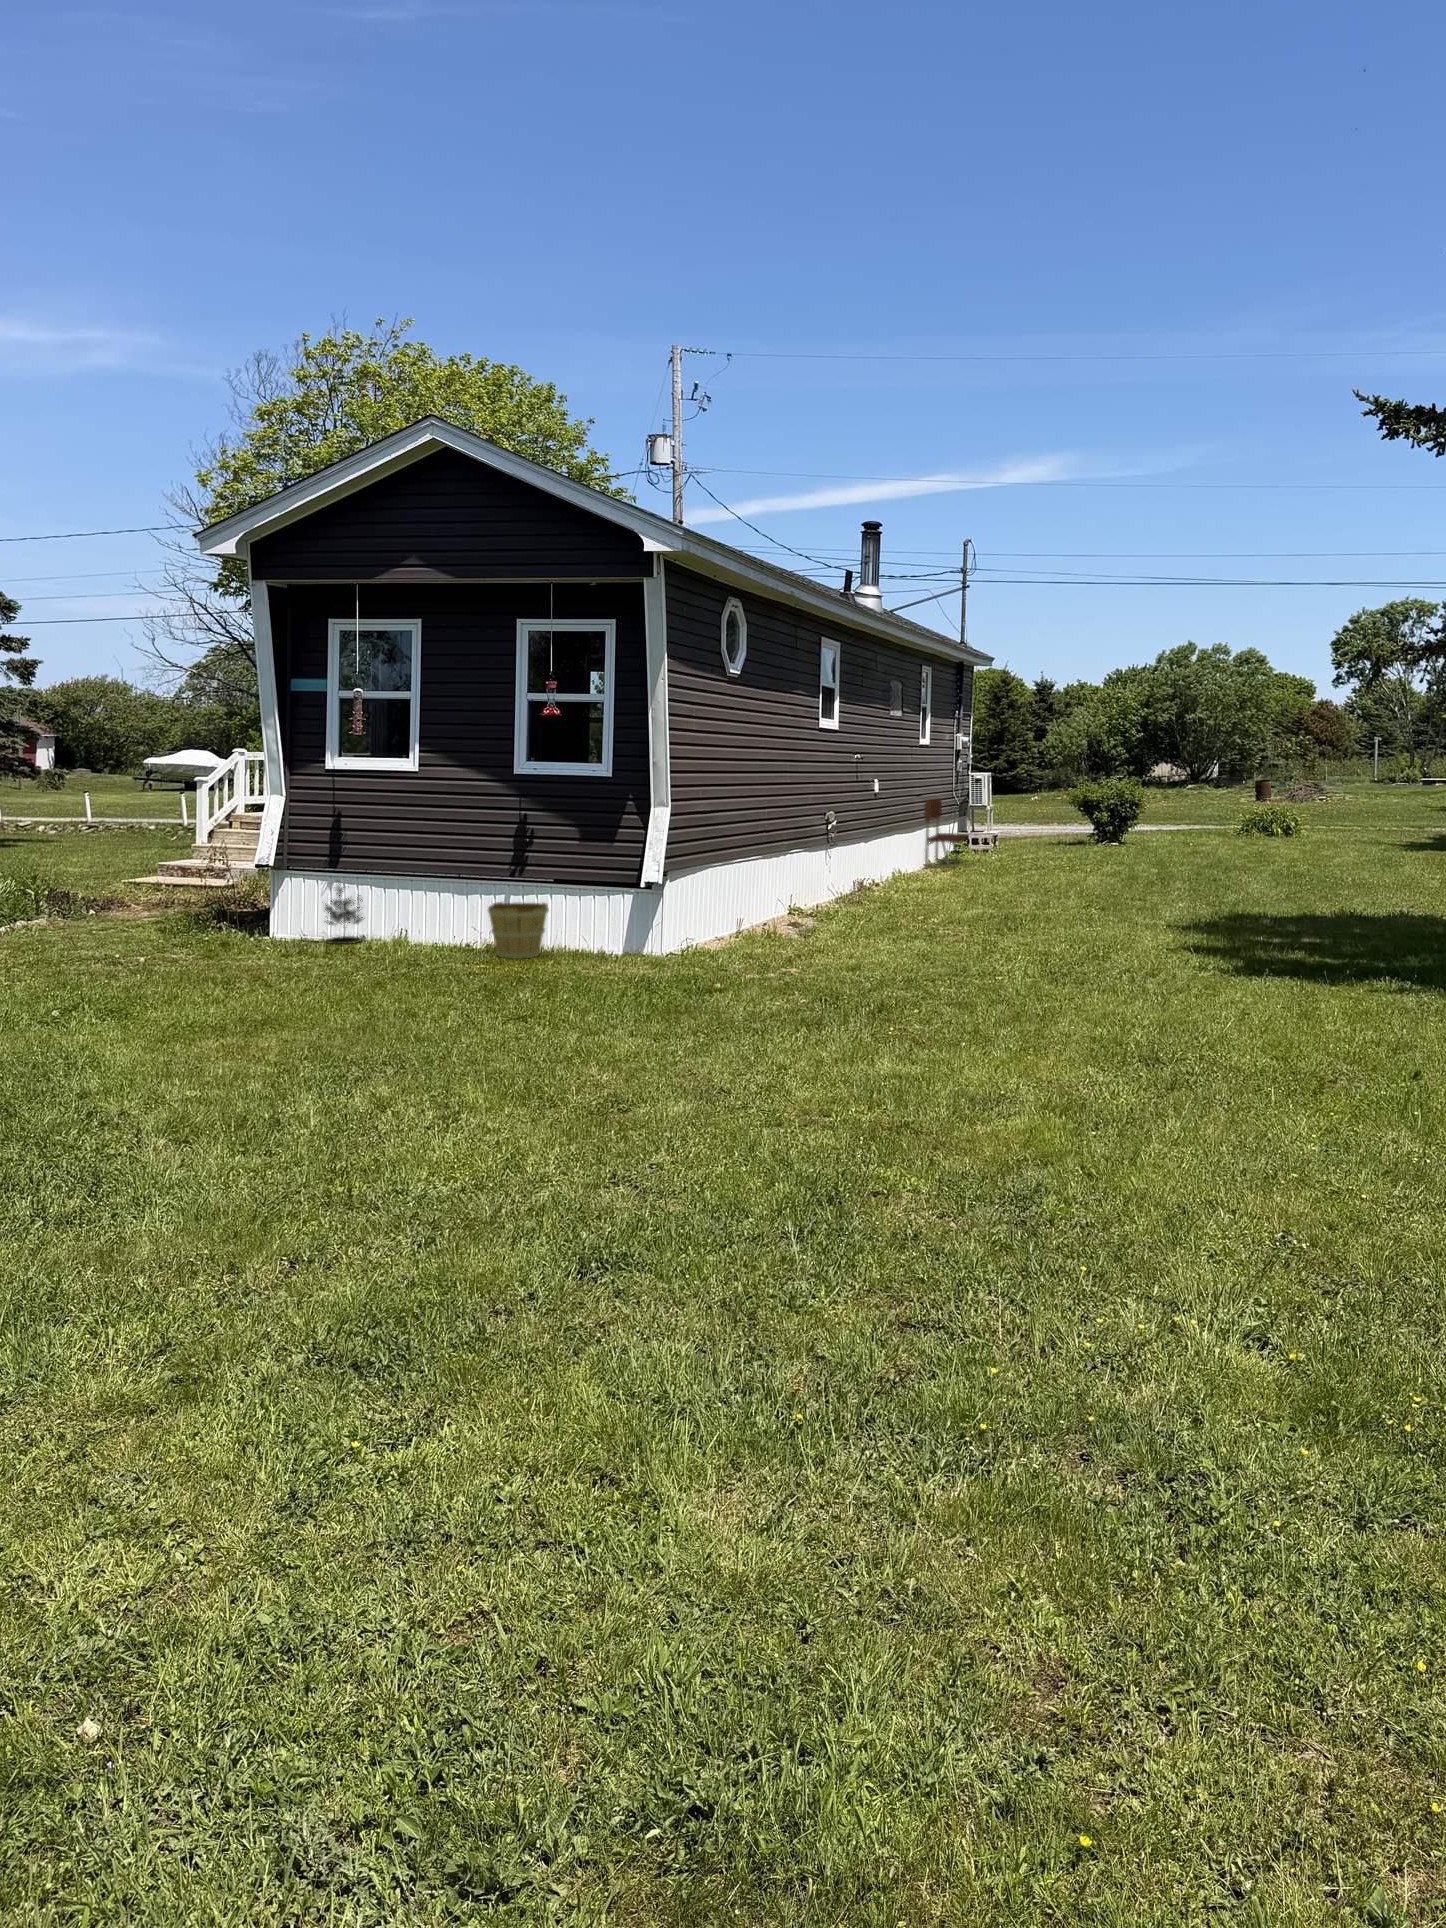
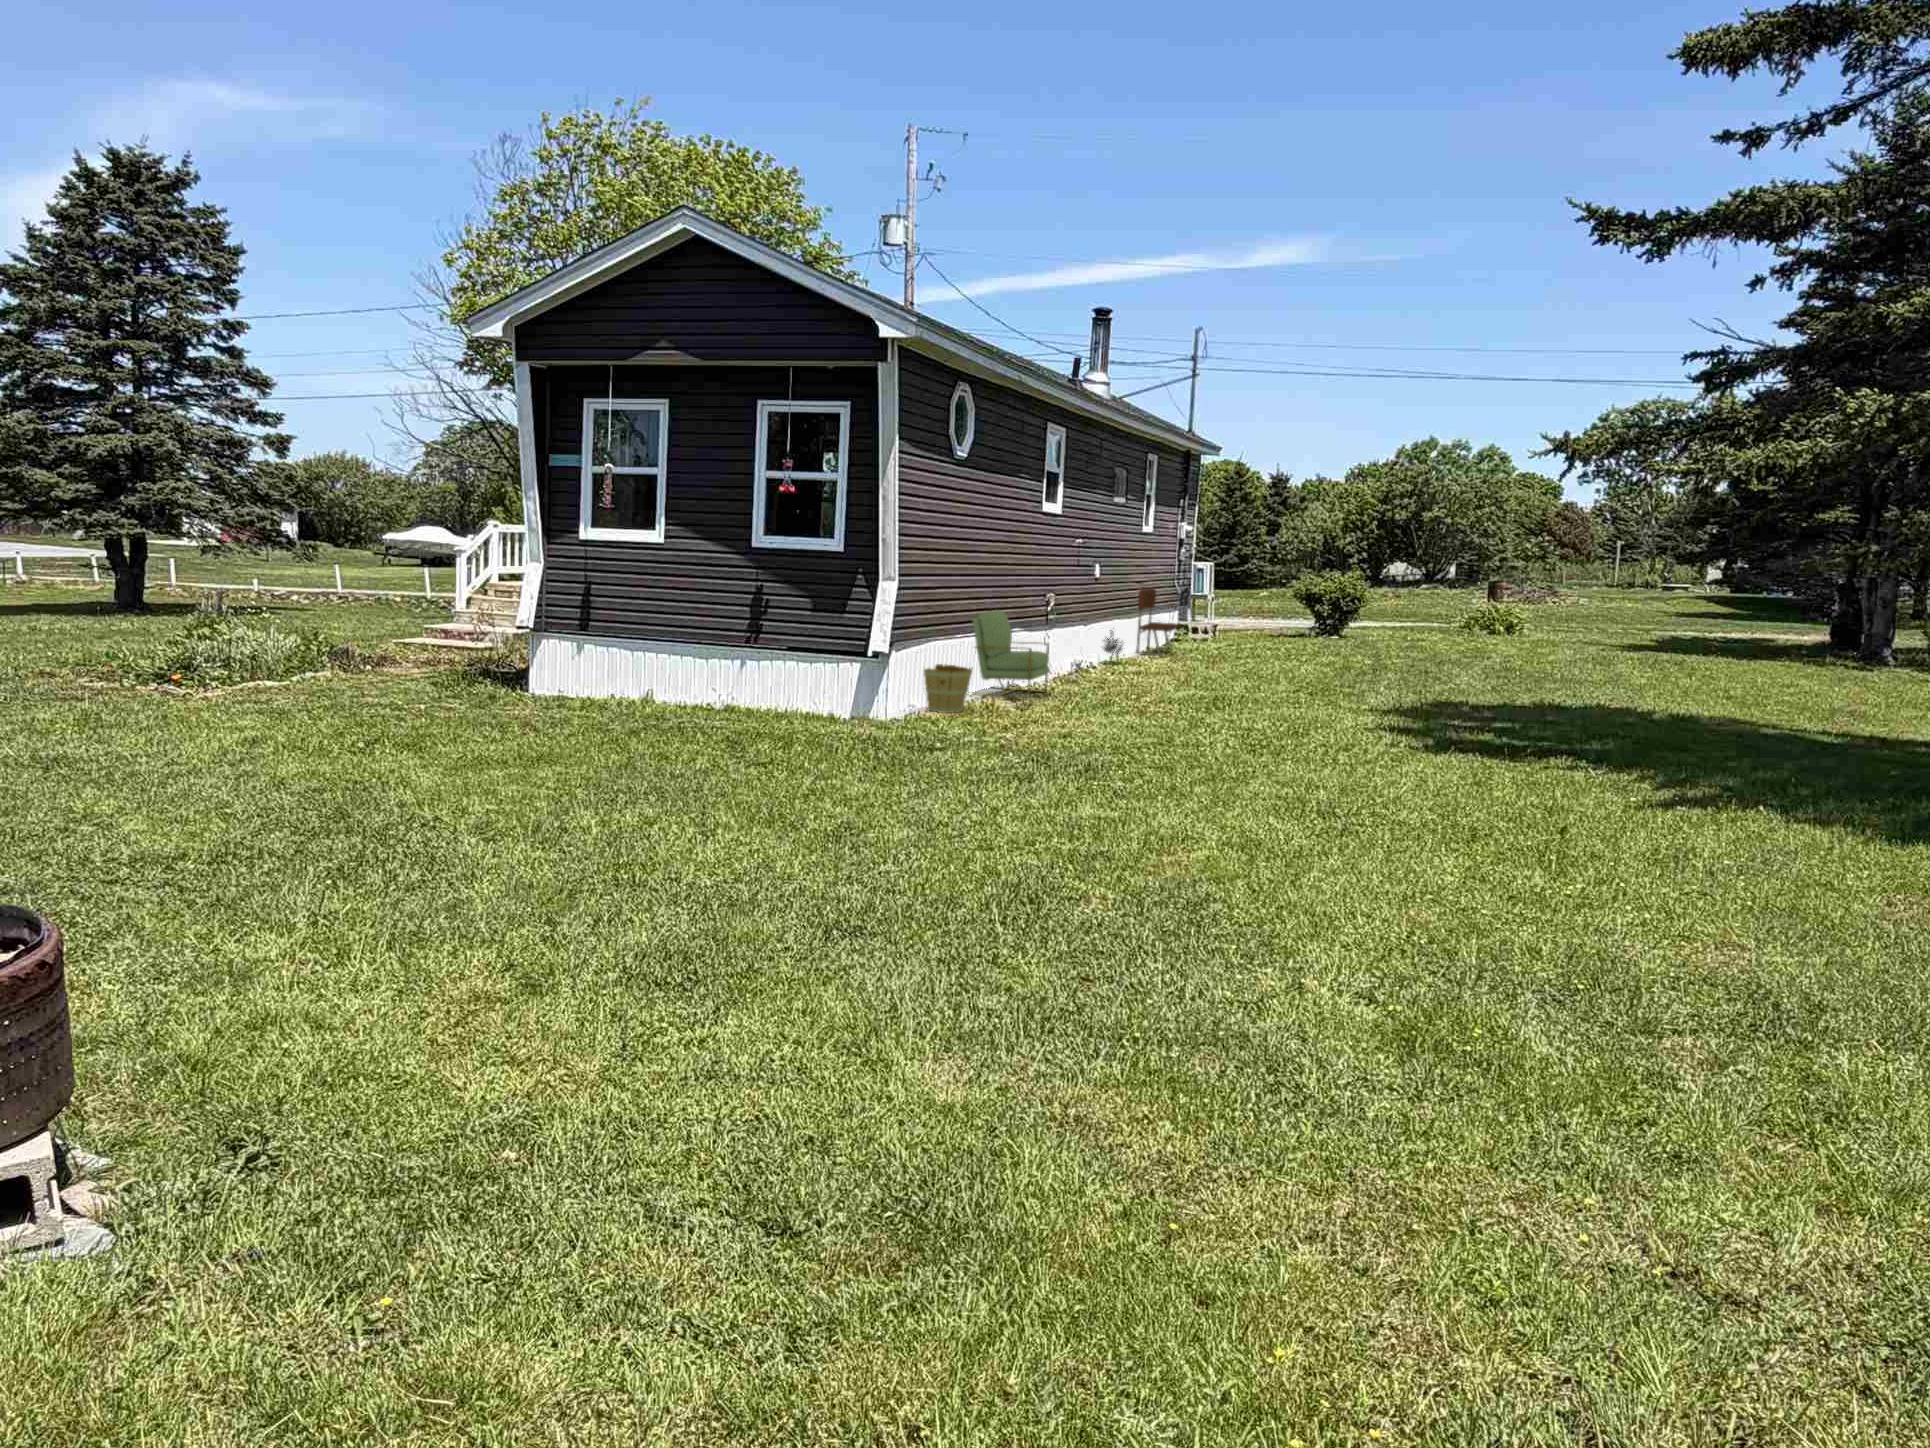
chair: none [751,831,841,928] -> present [968,610,1050,700]
potted tree: present [325,883,363,944] -> present [1101,630,1124,665]
wooden bucket: present [488,902,549,959] -> present [924,664,972,713]

